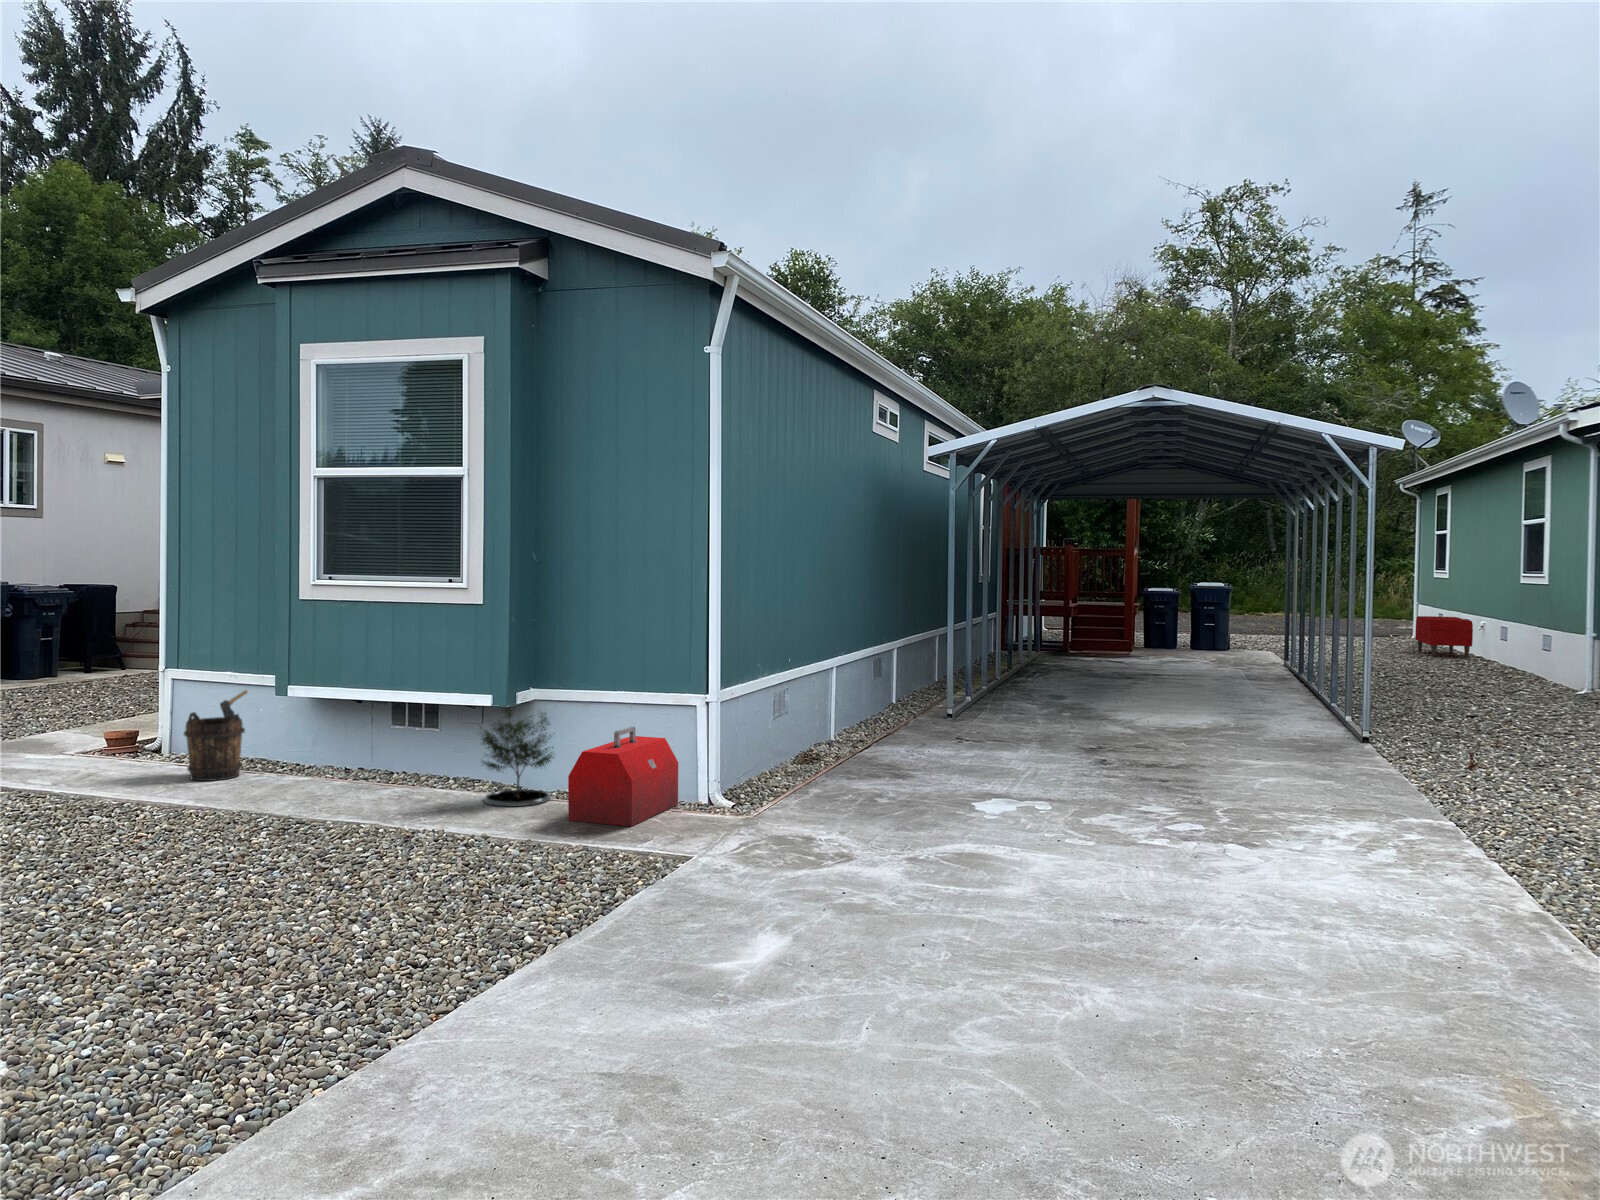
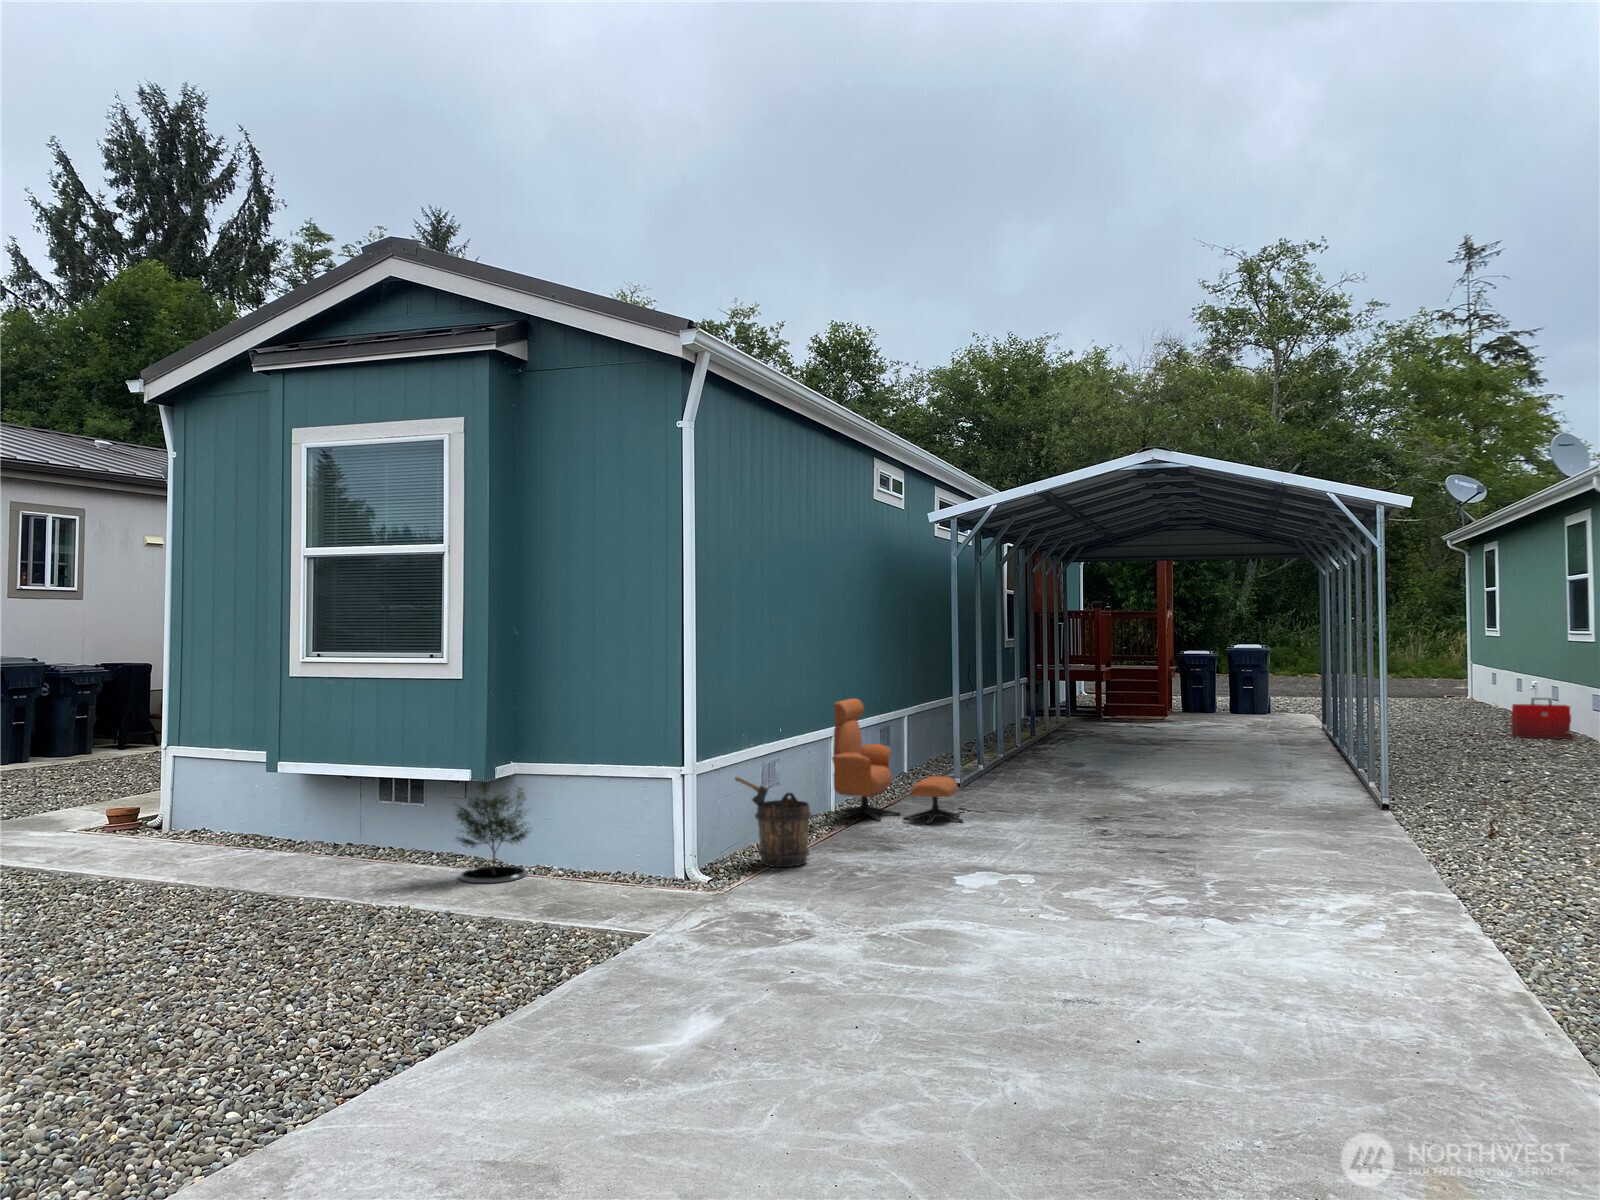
bench: present [1415,616,1473,658] -> none [1469,677,1528,720]
lounge chair: none [836,629,965,752] -> present [832,699,963,824]
bucket: present [184,690,247,781] -> present [735,777,812,867]
toolbox: present [568,726,678,826] -> present [1511,698,1573,739]

